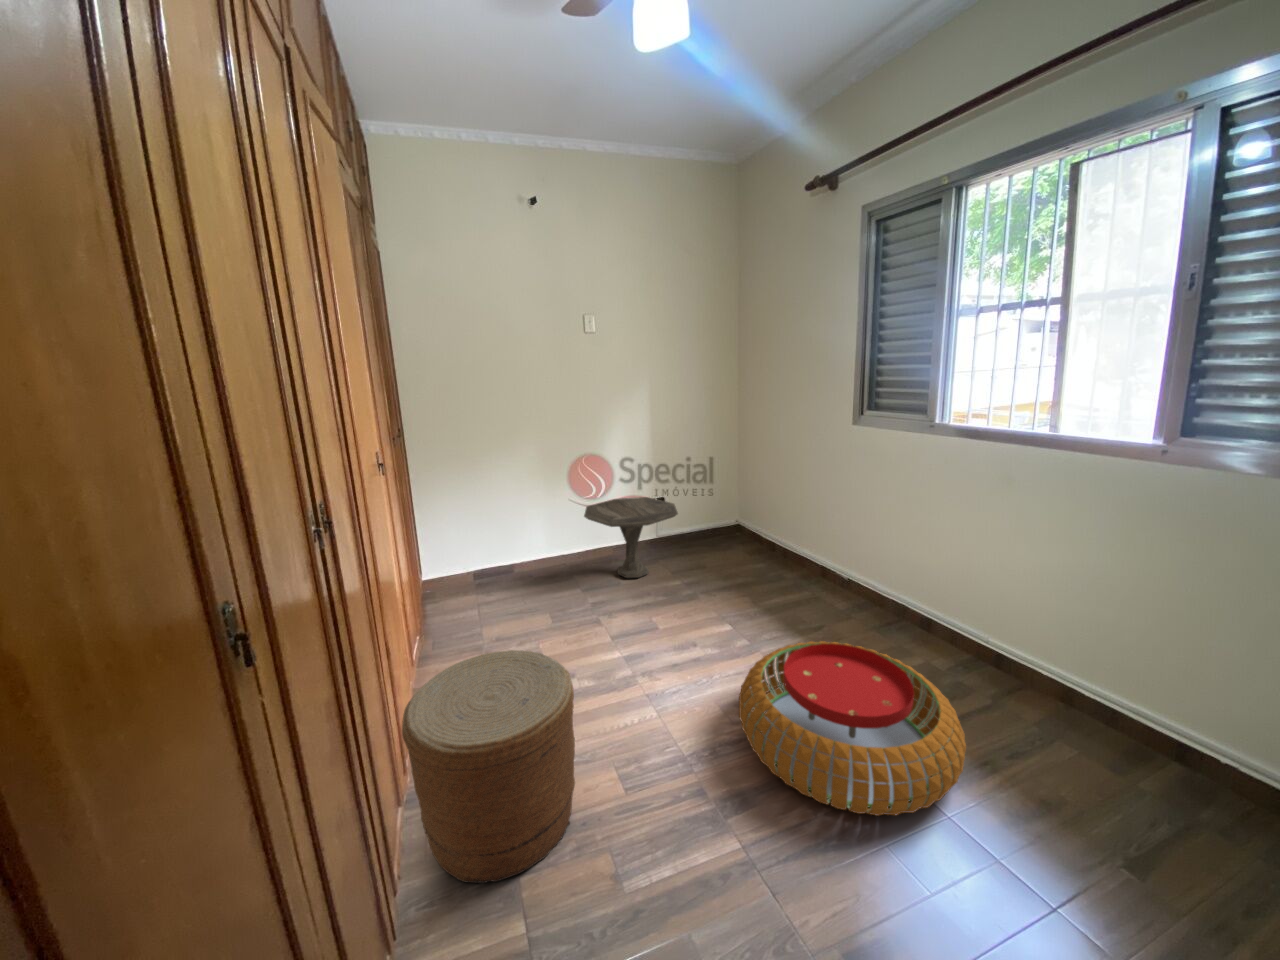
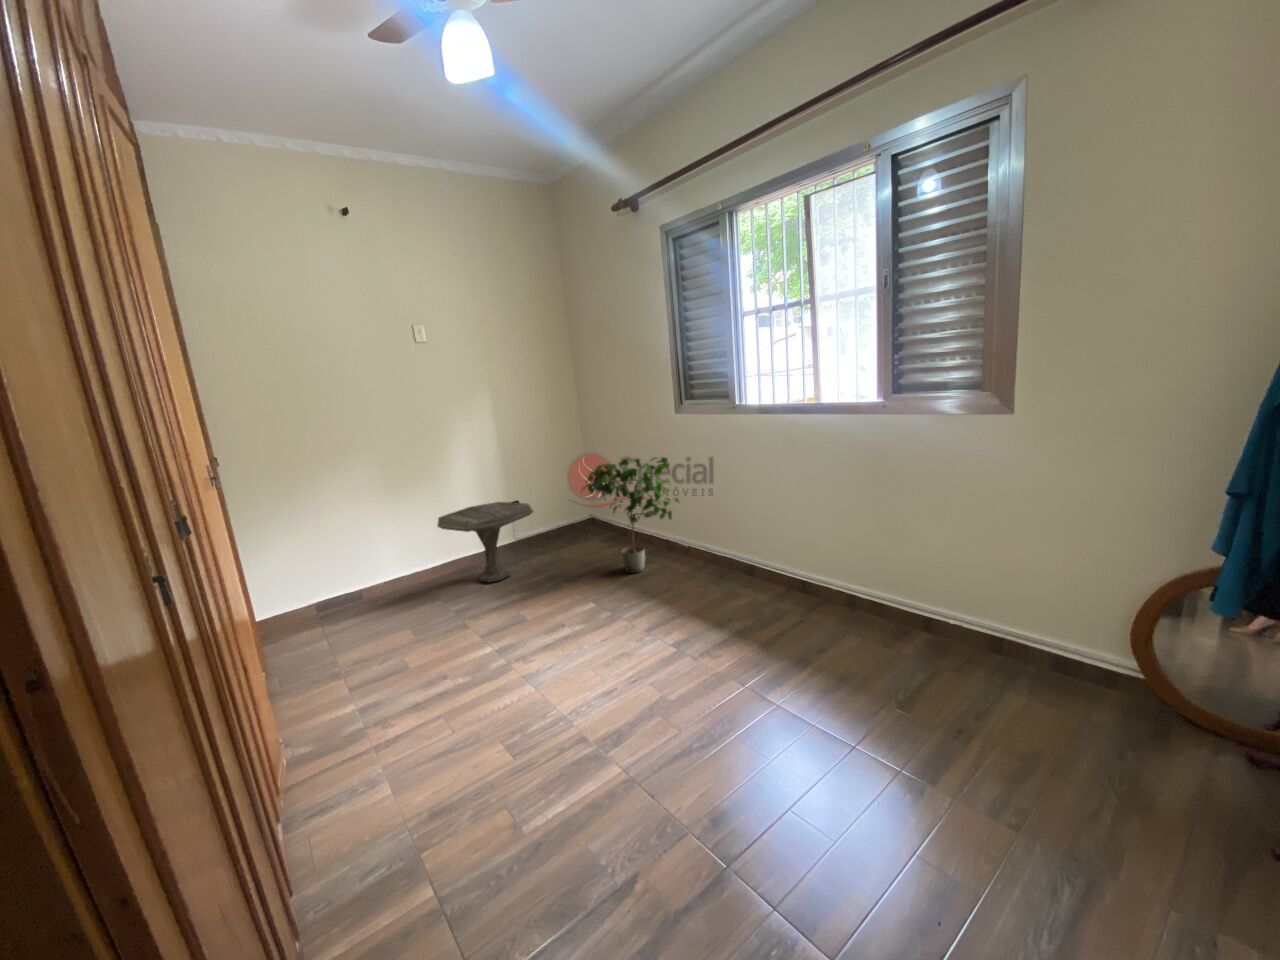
potted plant: none [730,471,841,597] -> present [582,457,679,573]
pouf: present [739,641,966,816] -> none [608,592,788,720]
woven basket: present [402,650,575,884] -> none [263,644,462,881]

